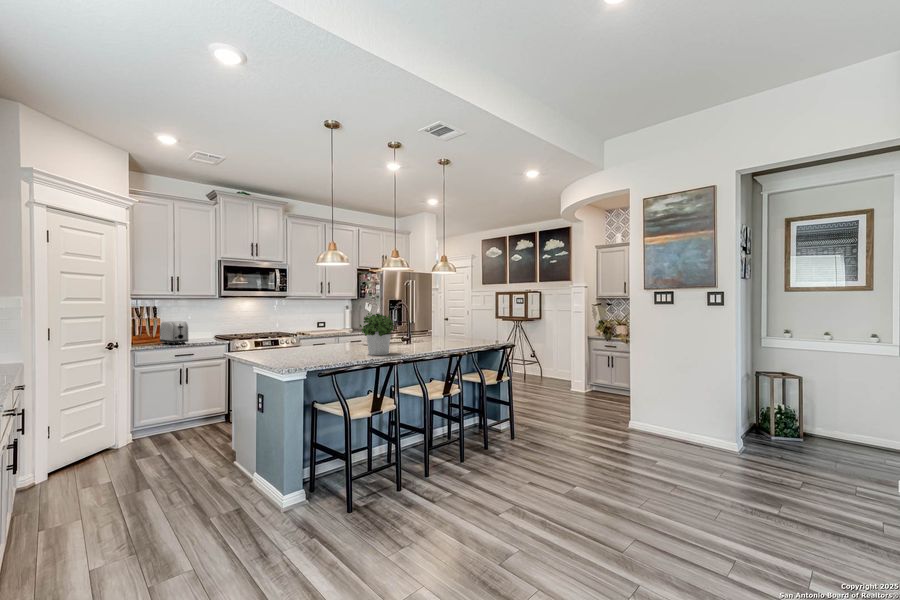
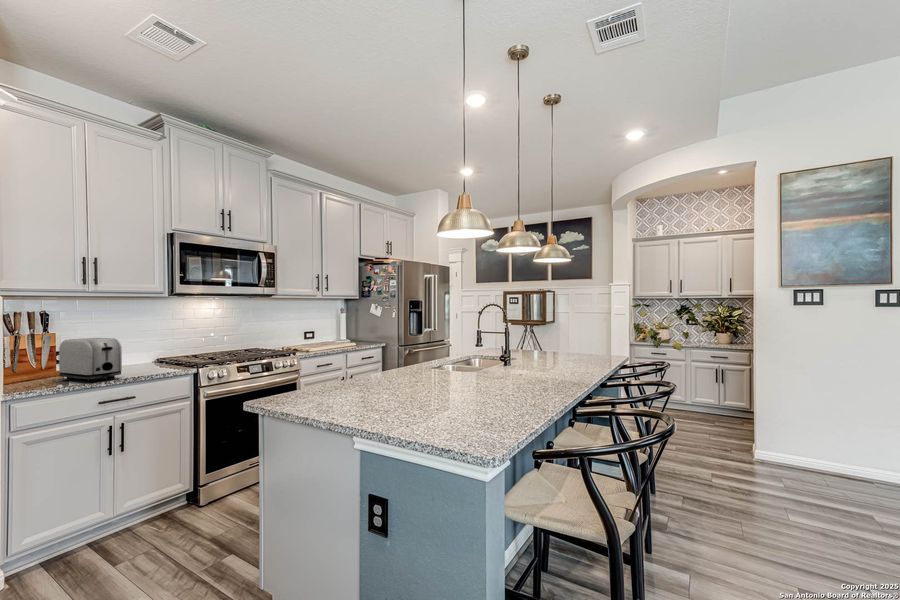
potted plant: present [360,313,394,355] -> none [474,320,531,390]

